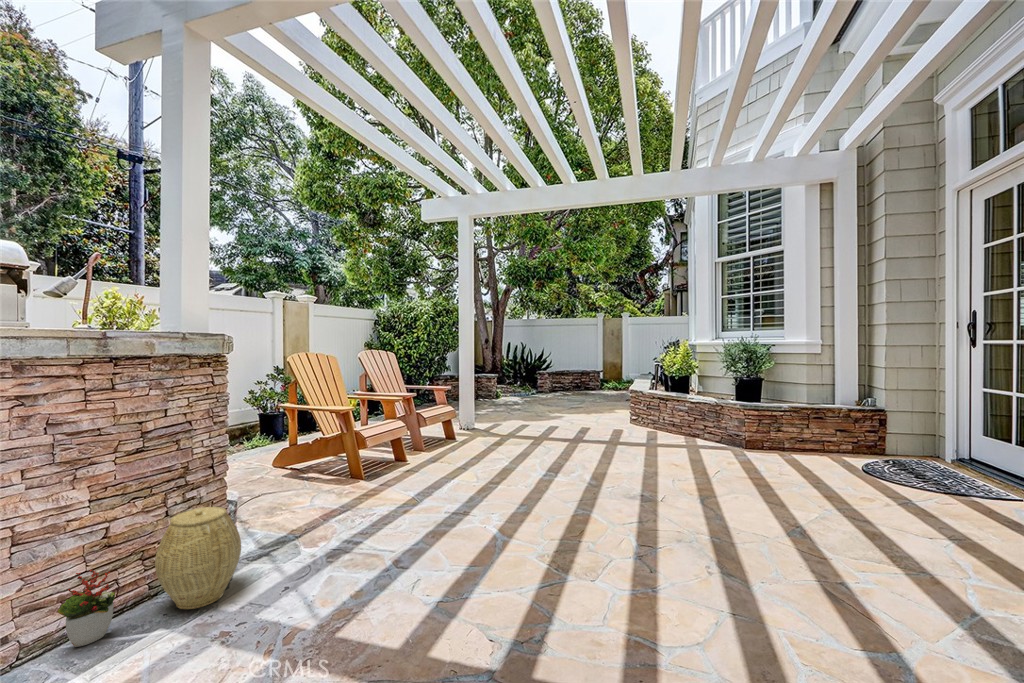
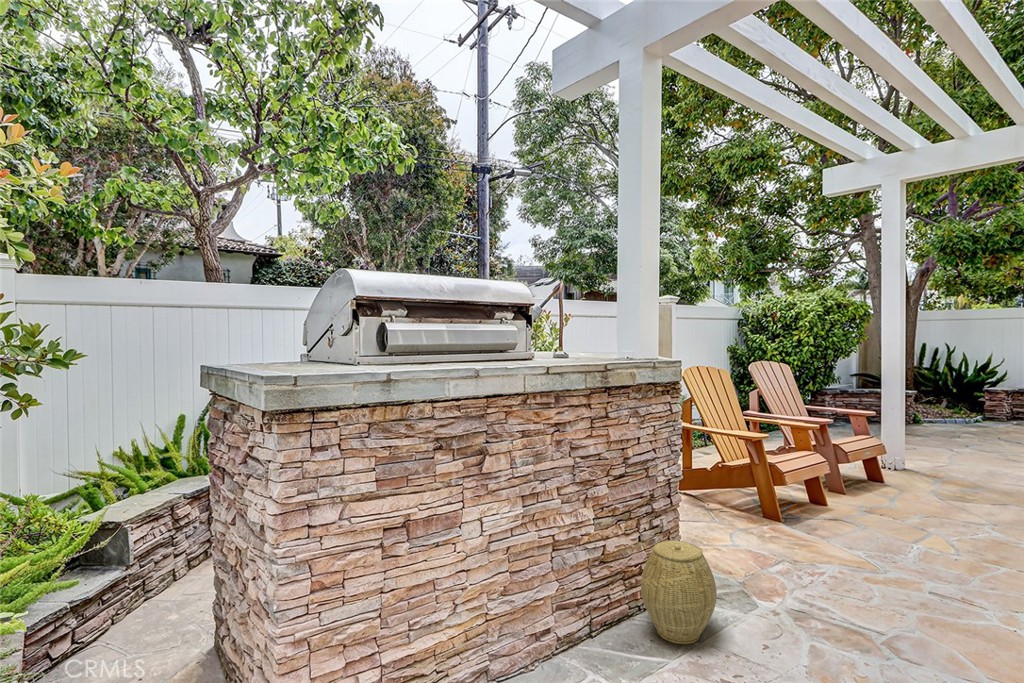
decorative plant: present [58,569,115,647] -> none [584,584,620,652]

